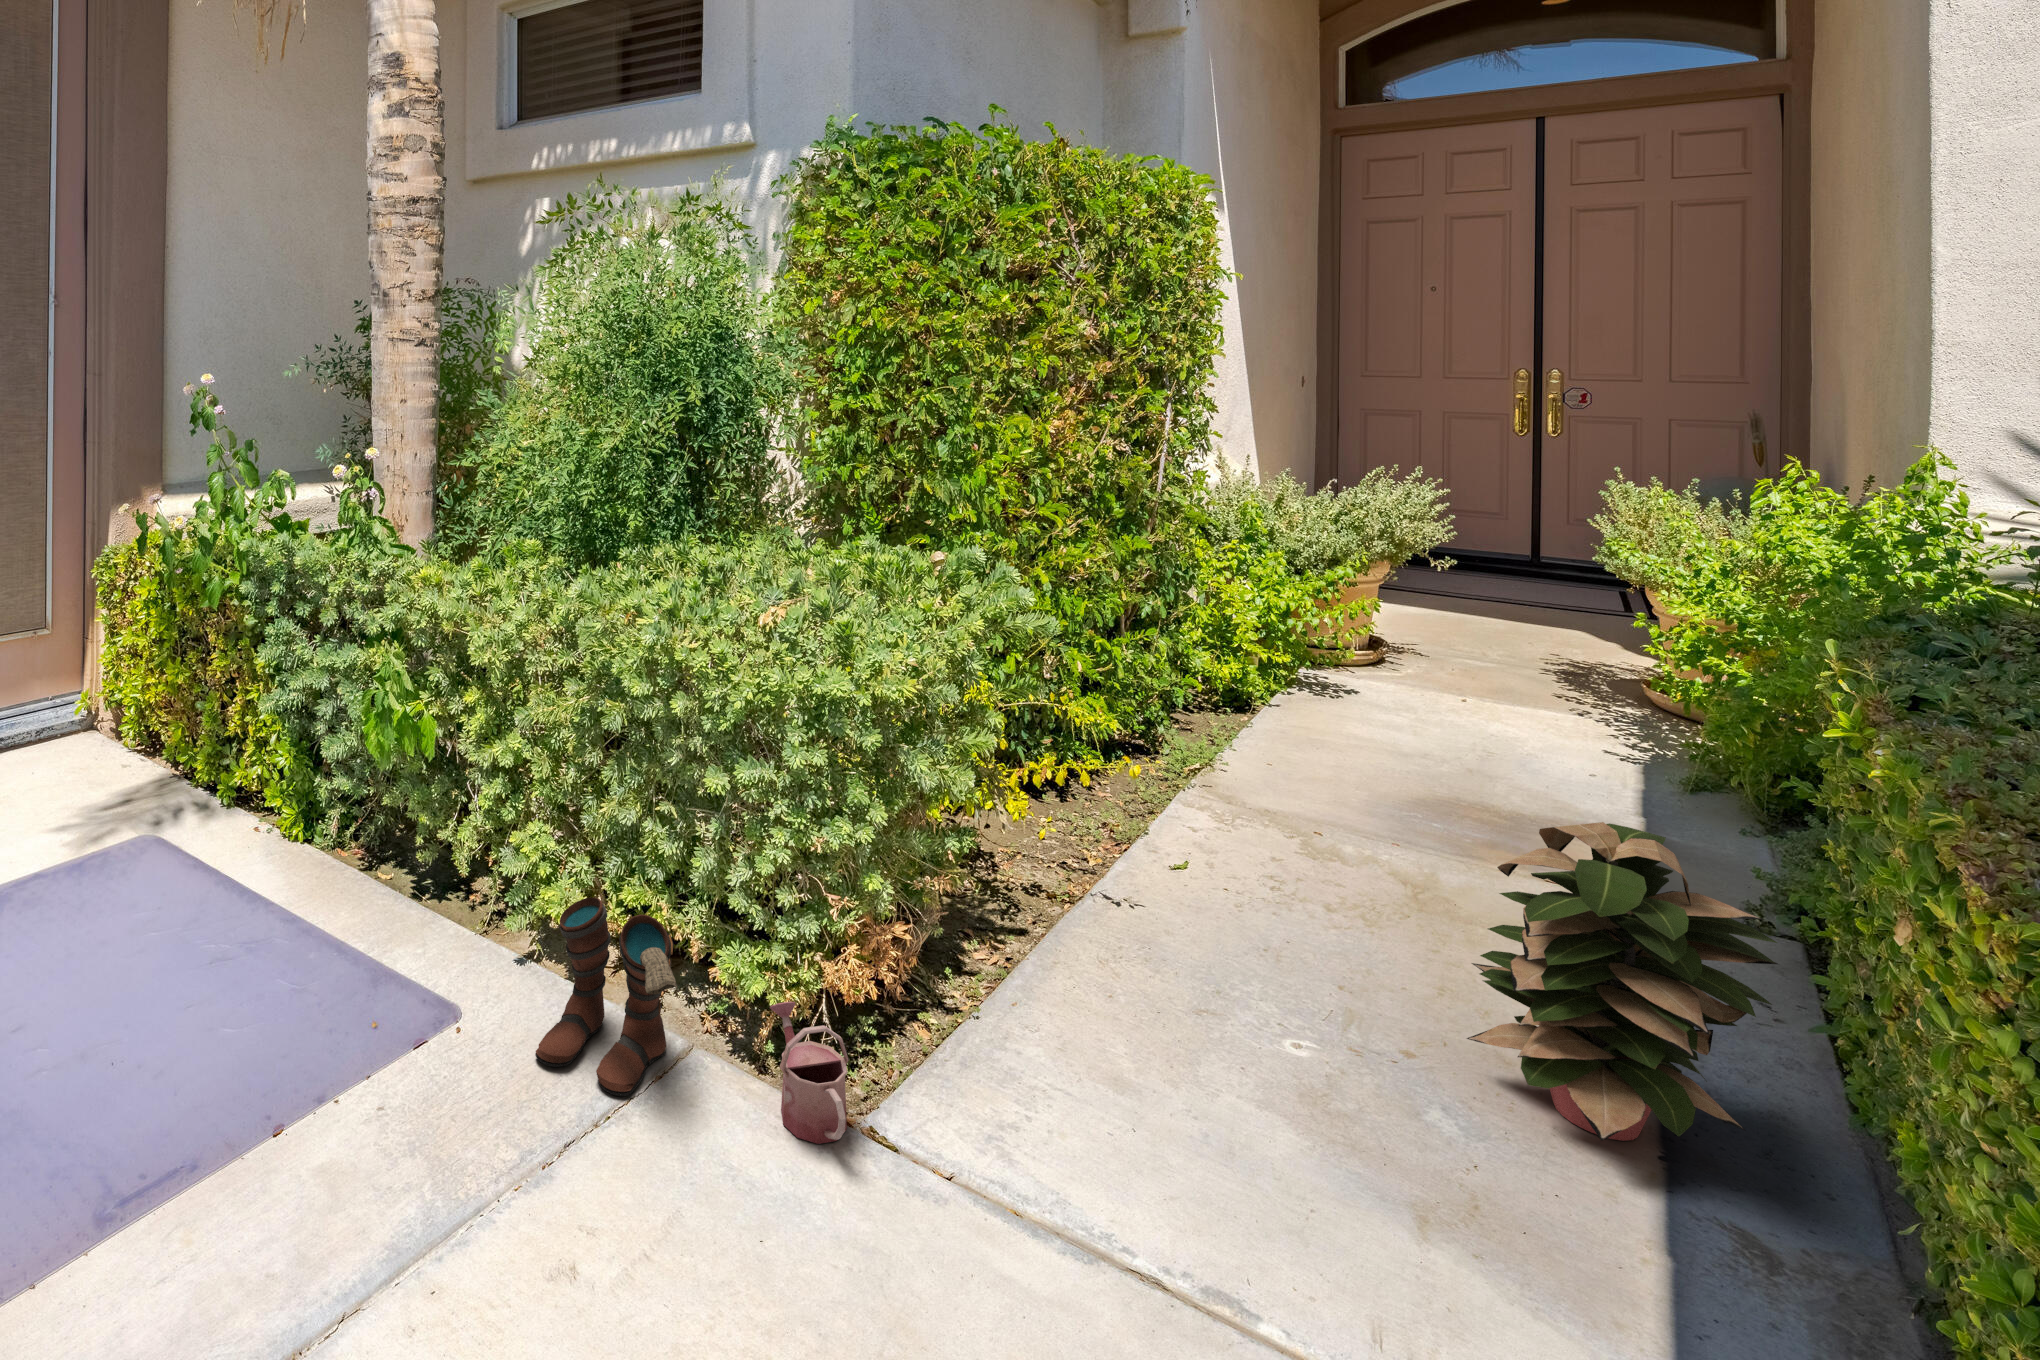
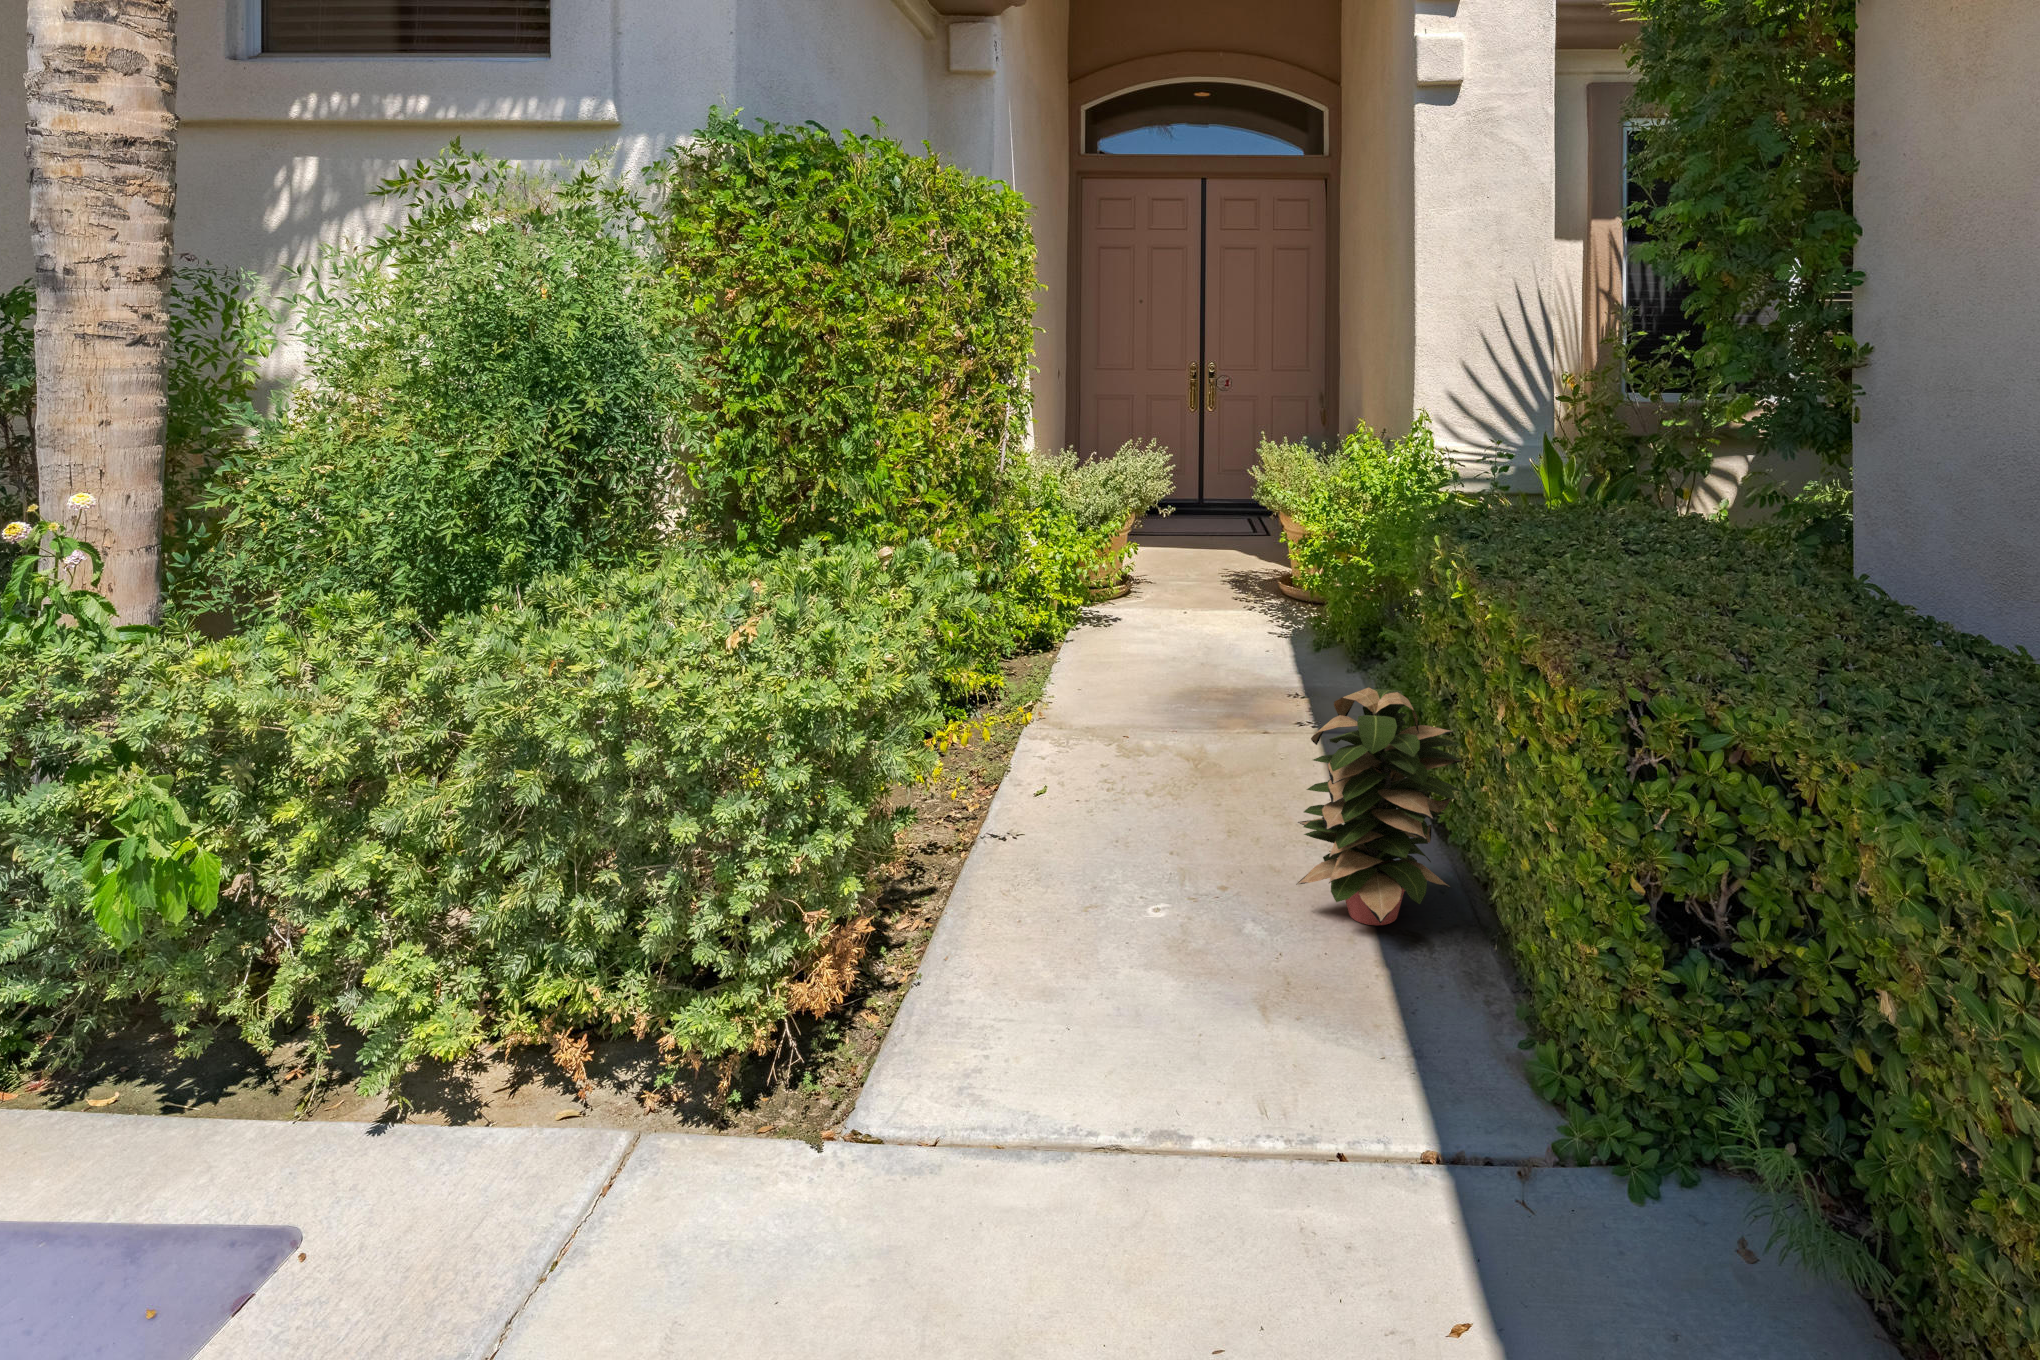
boots: present [535,898,677,1096] -> none [430,994,628,1222]
watering can: present [770,1002,849,1144] -> none [730,1036,830,1171]

